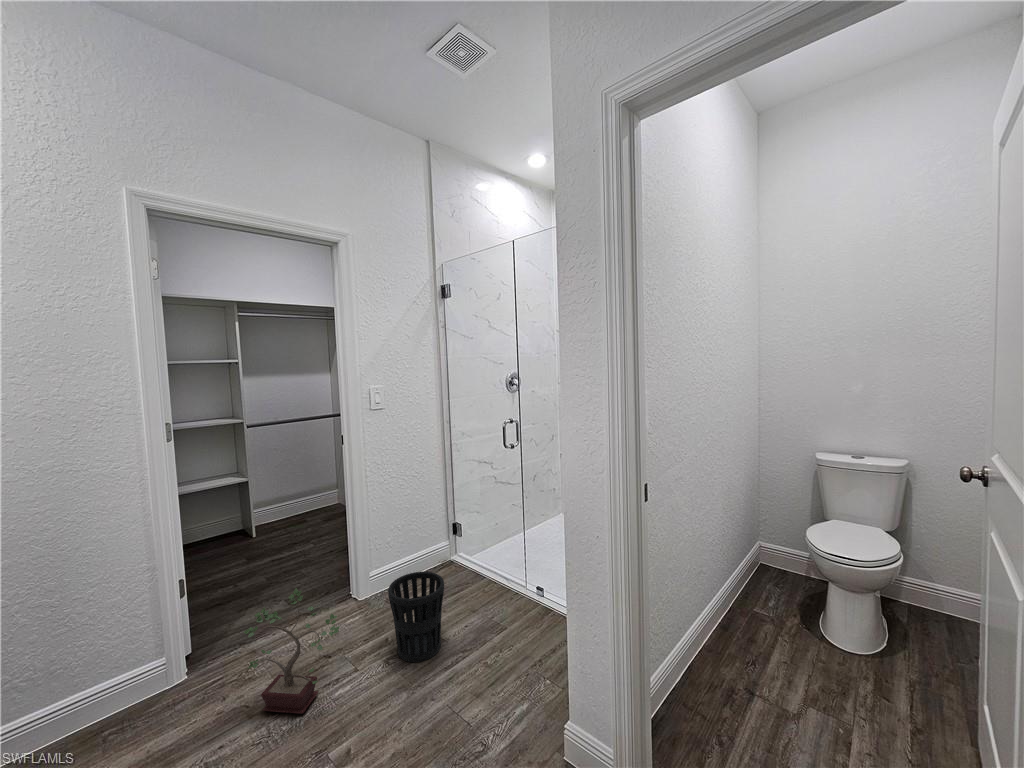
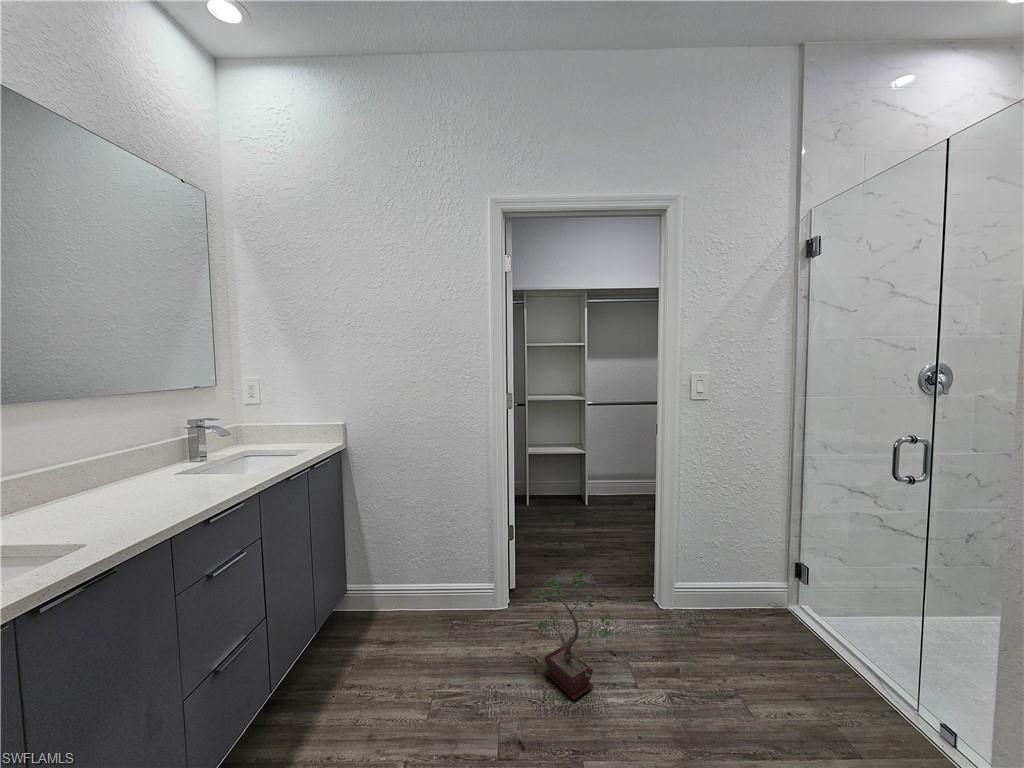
wastebasket: present [388,572,444,662] -> none [679,605,757,728]

